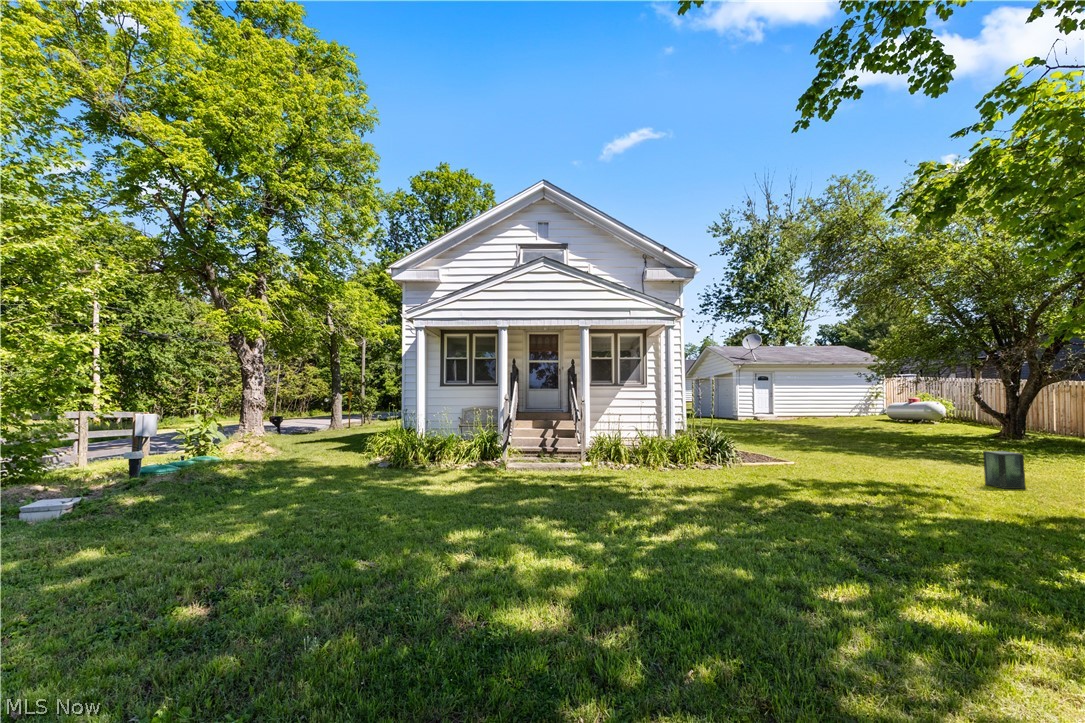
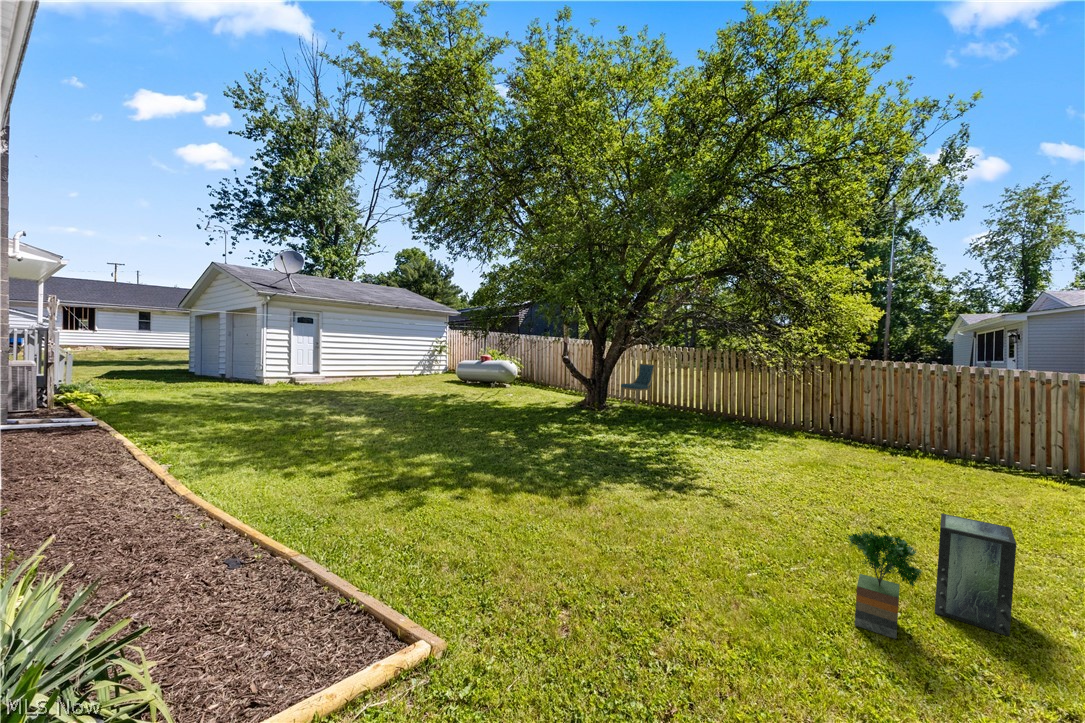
chair: none [1033,403,1075,441] -> present [620,364,655,407]
potted tree: none [933,449,962,483] -> present [847,532,922,639]

